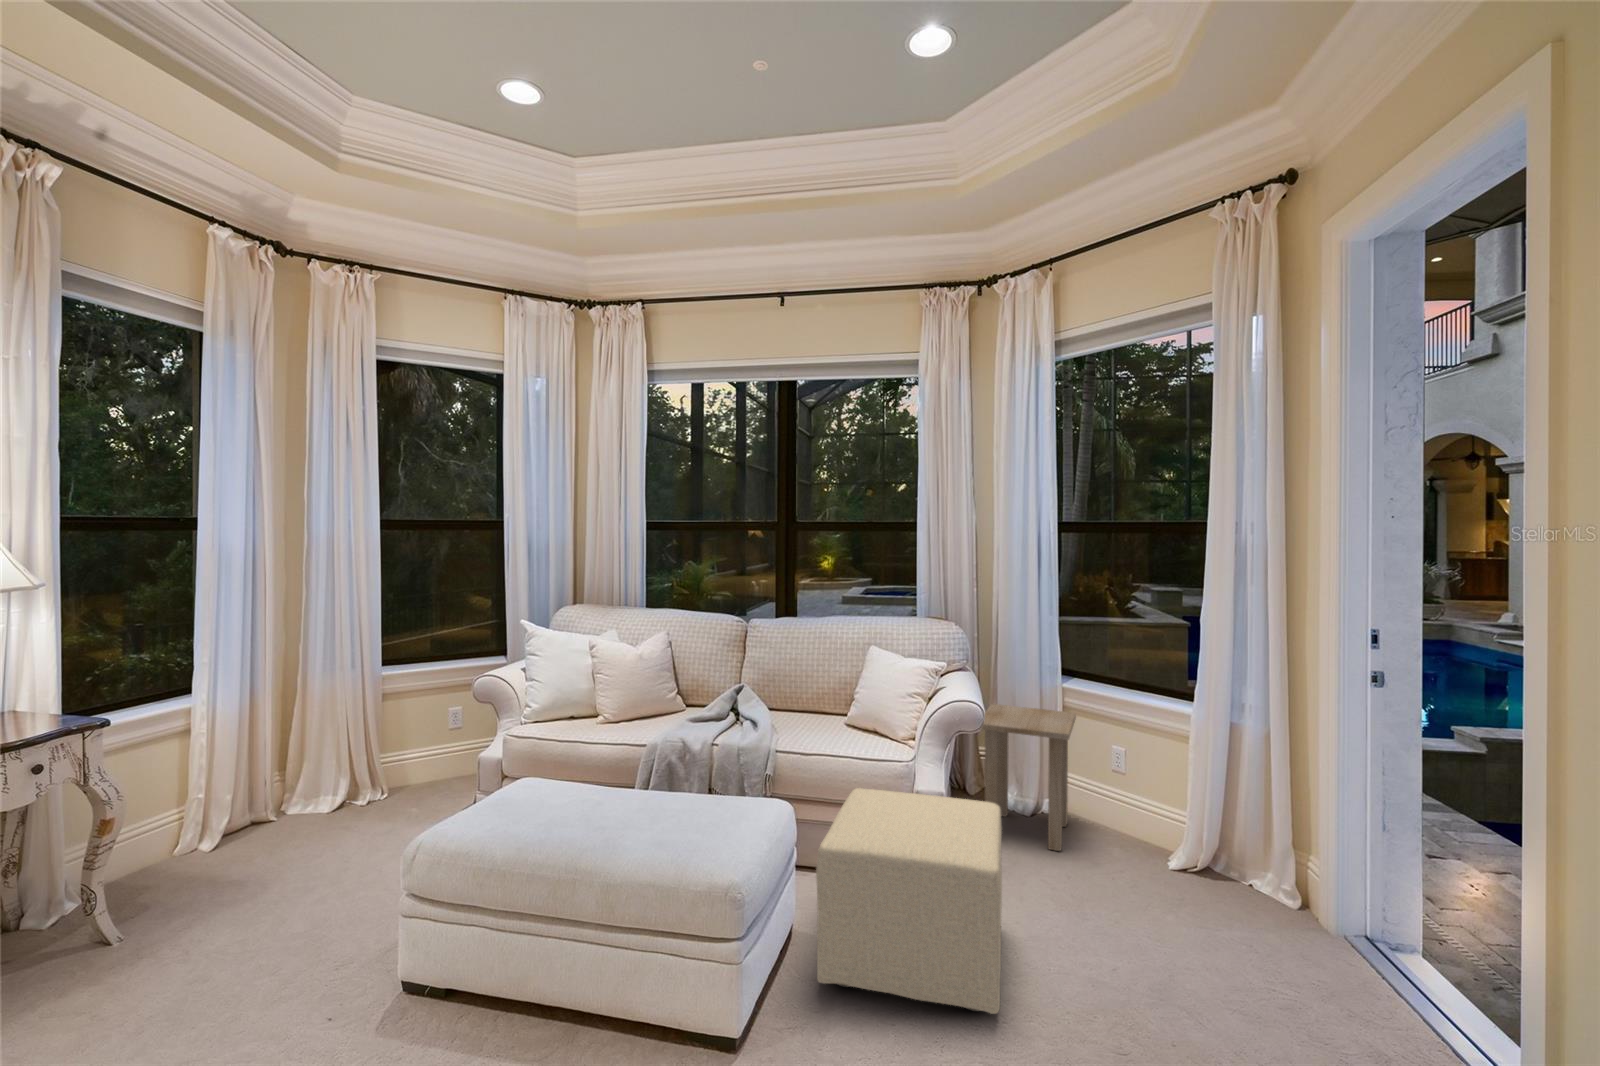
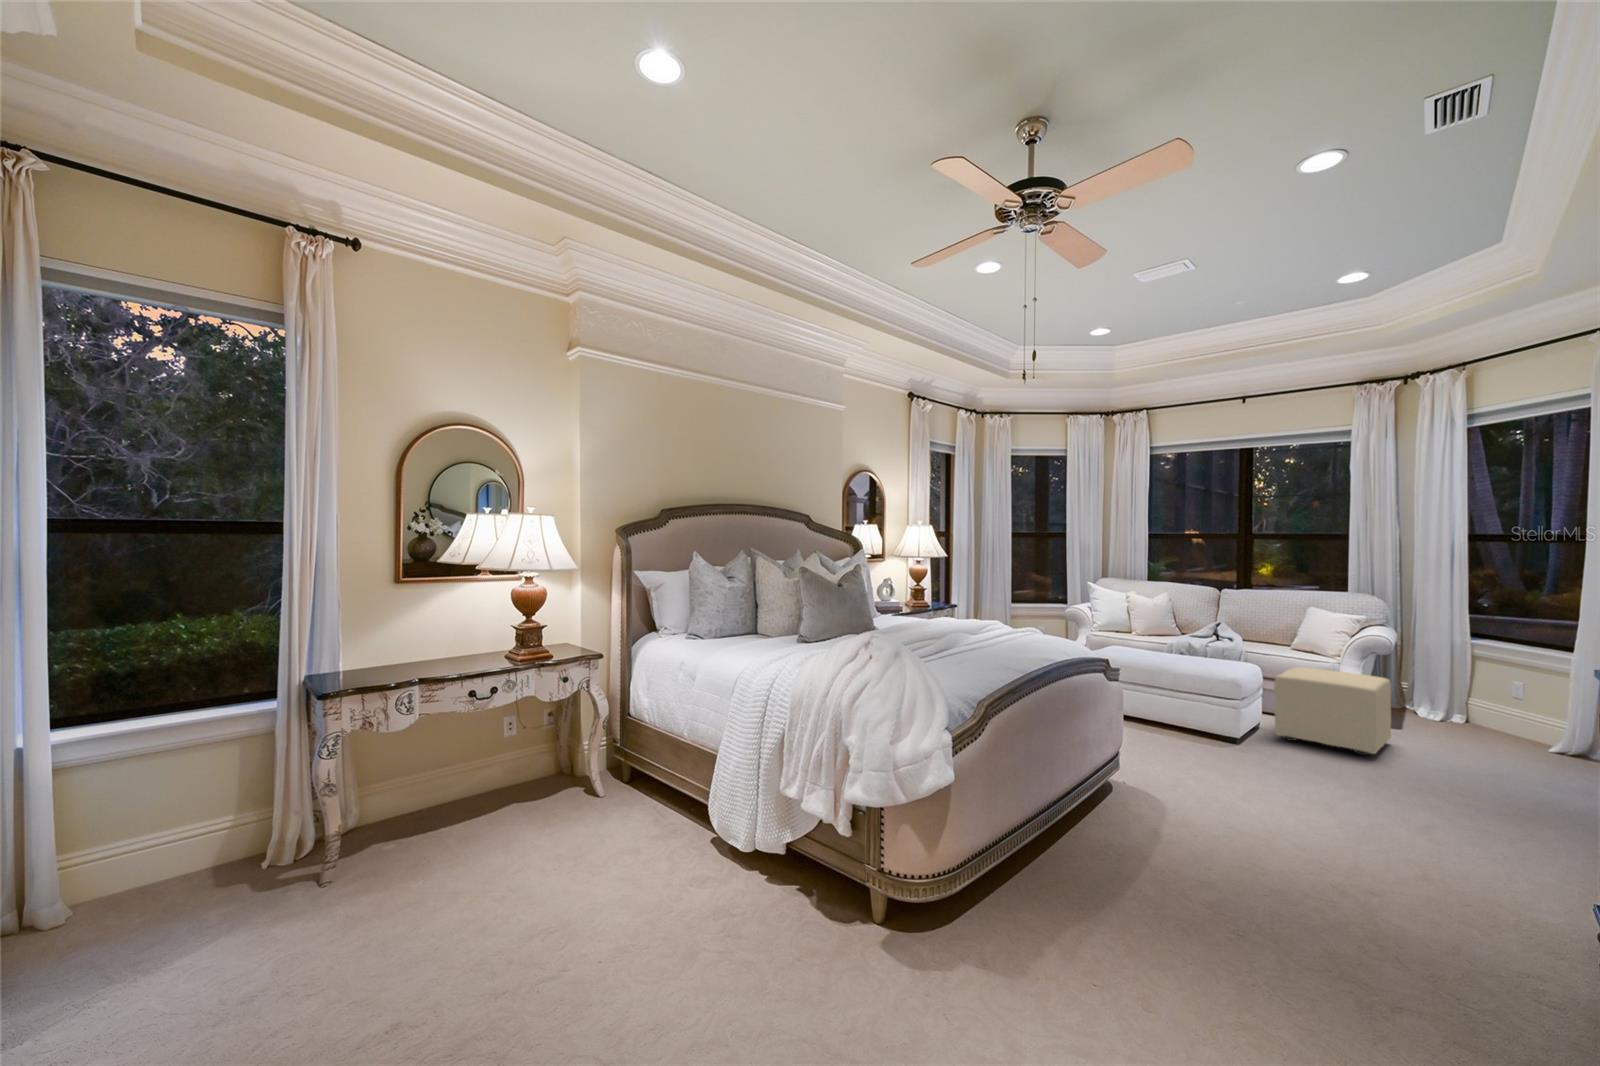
side table: present [982,704,1076,851] -> none [1389,649,1478,733]

